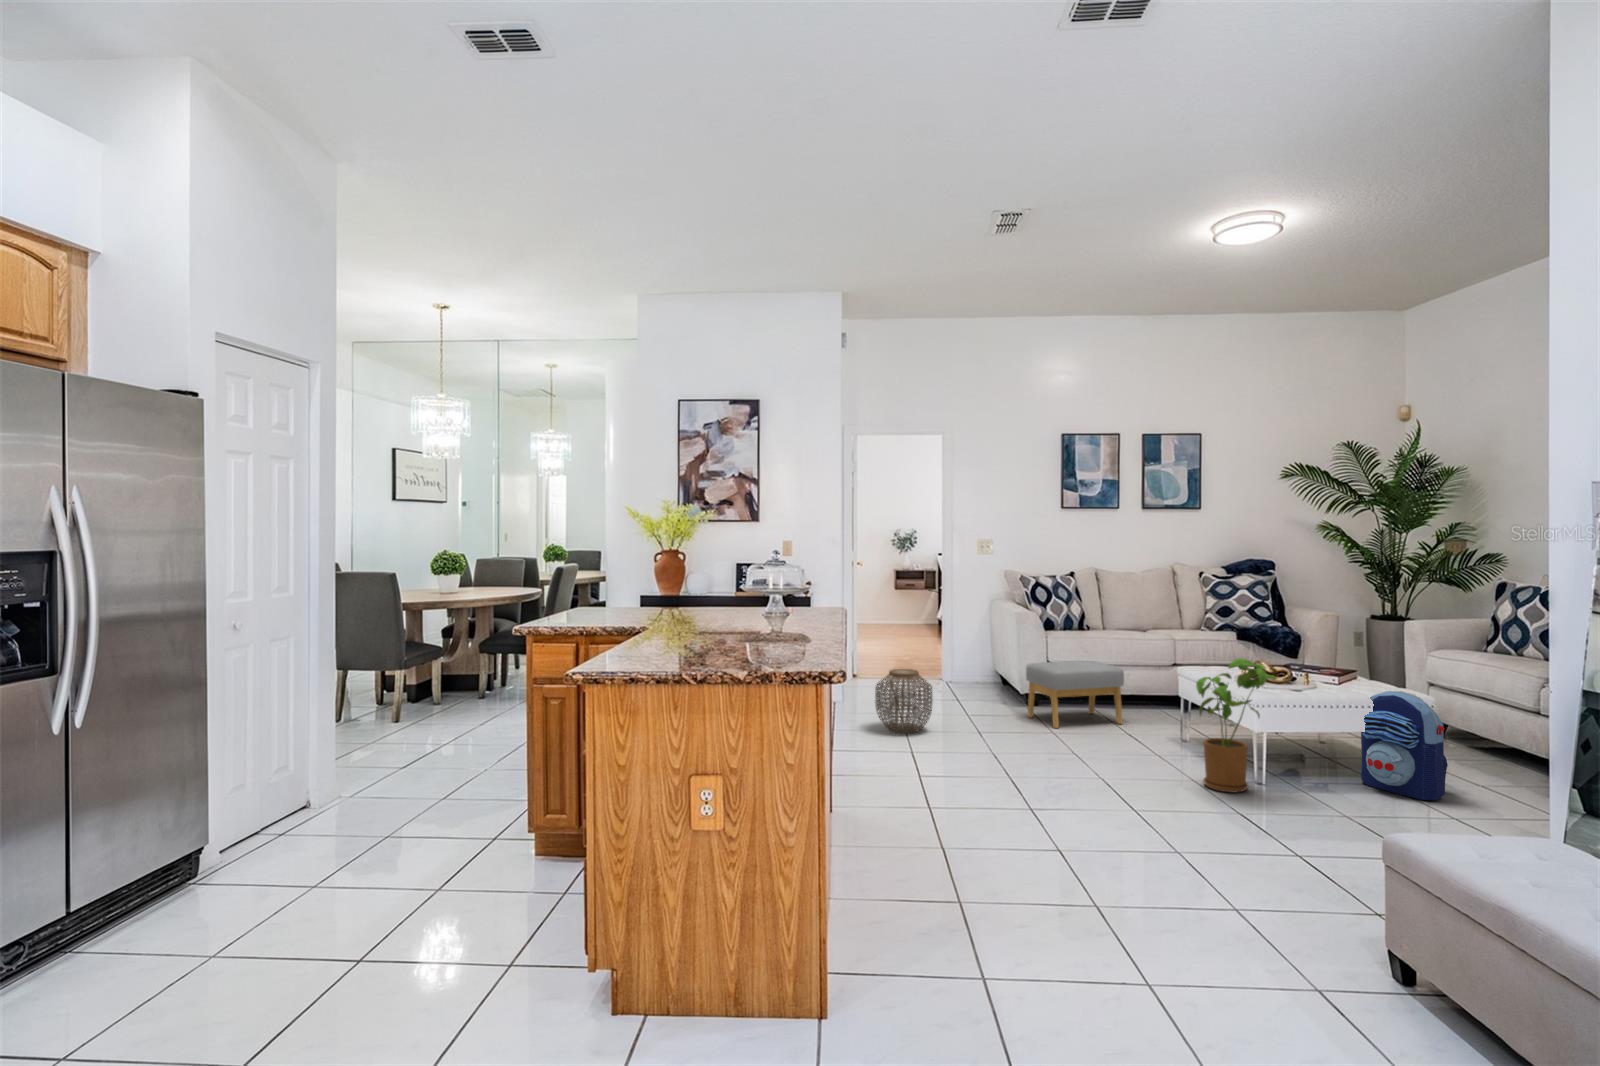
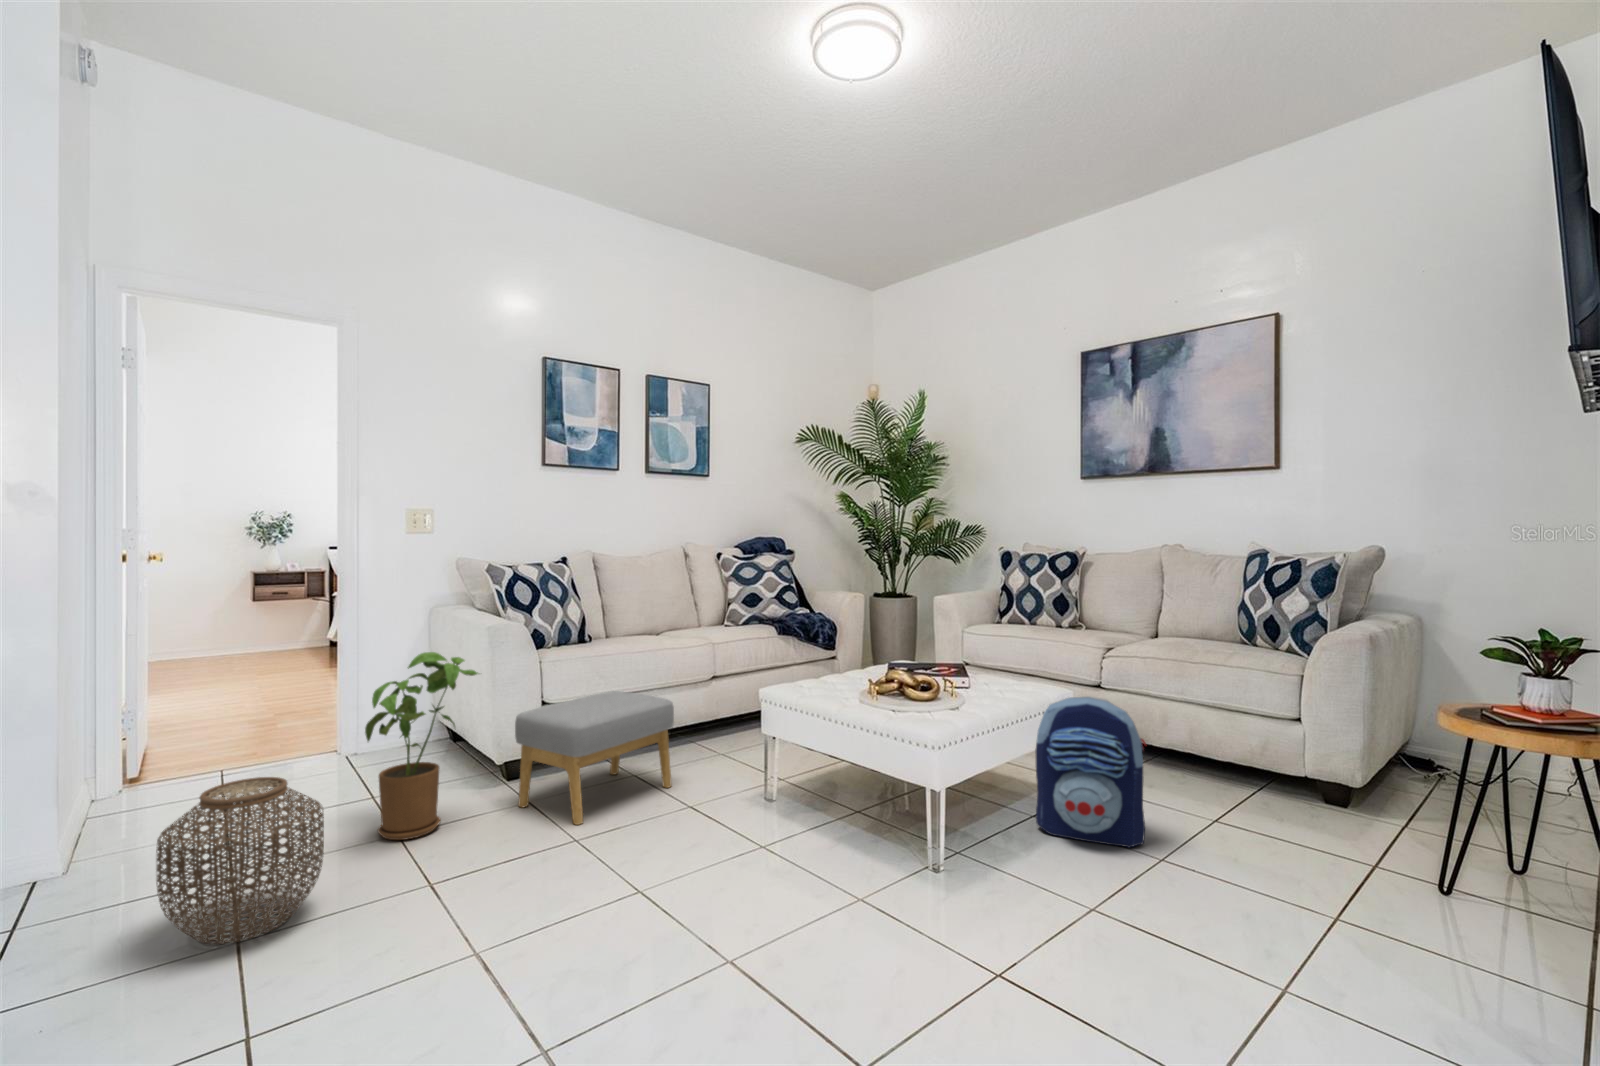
house plant: present [1196,658,1277,793] -> present [365,652,478,840]

